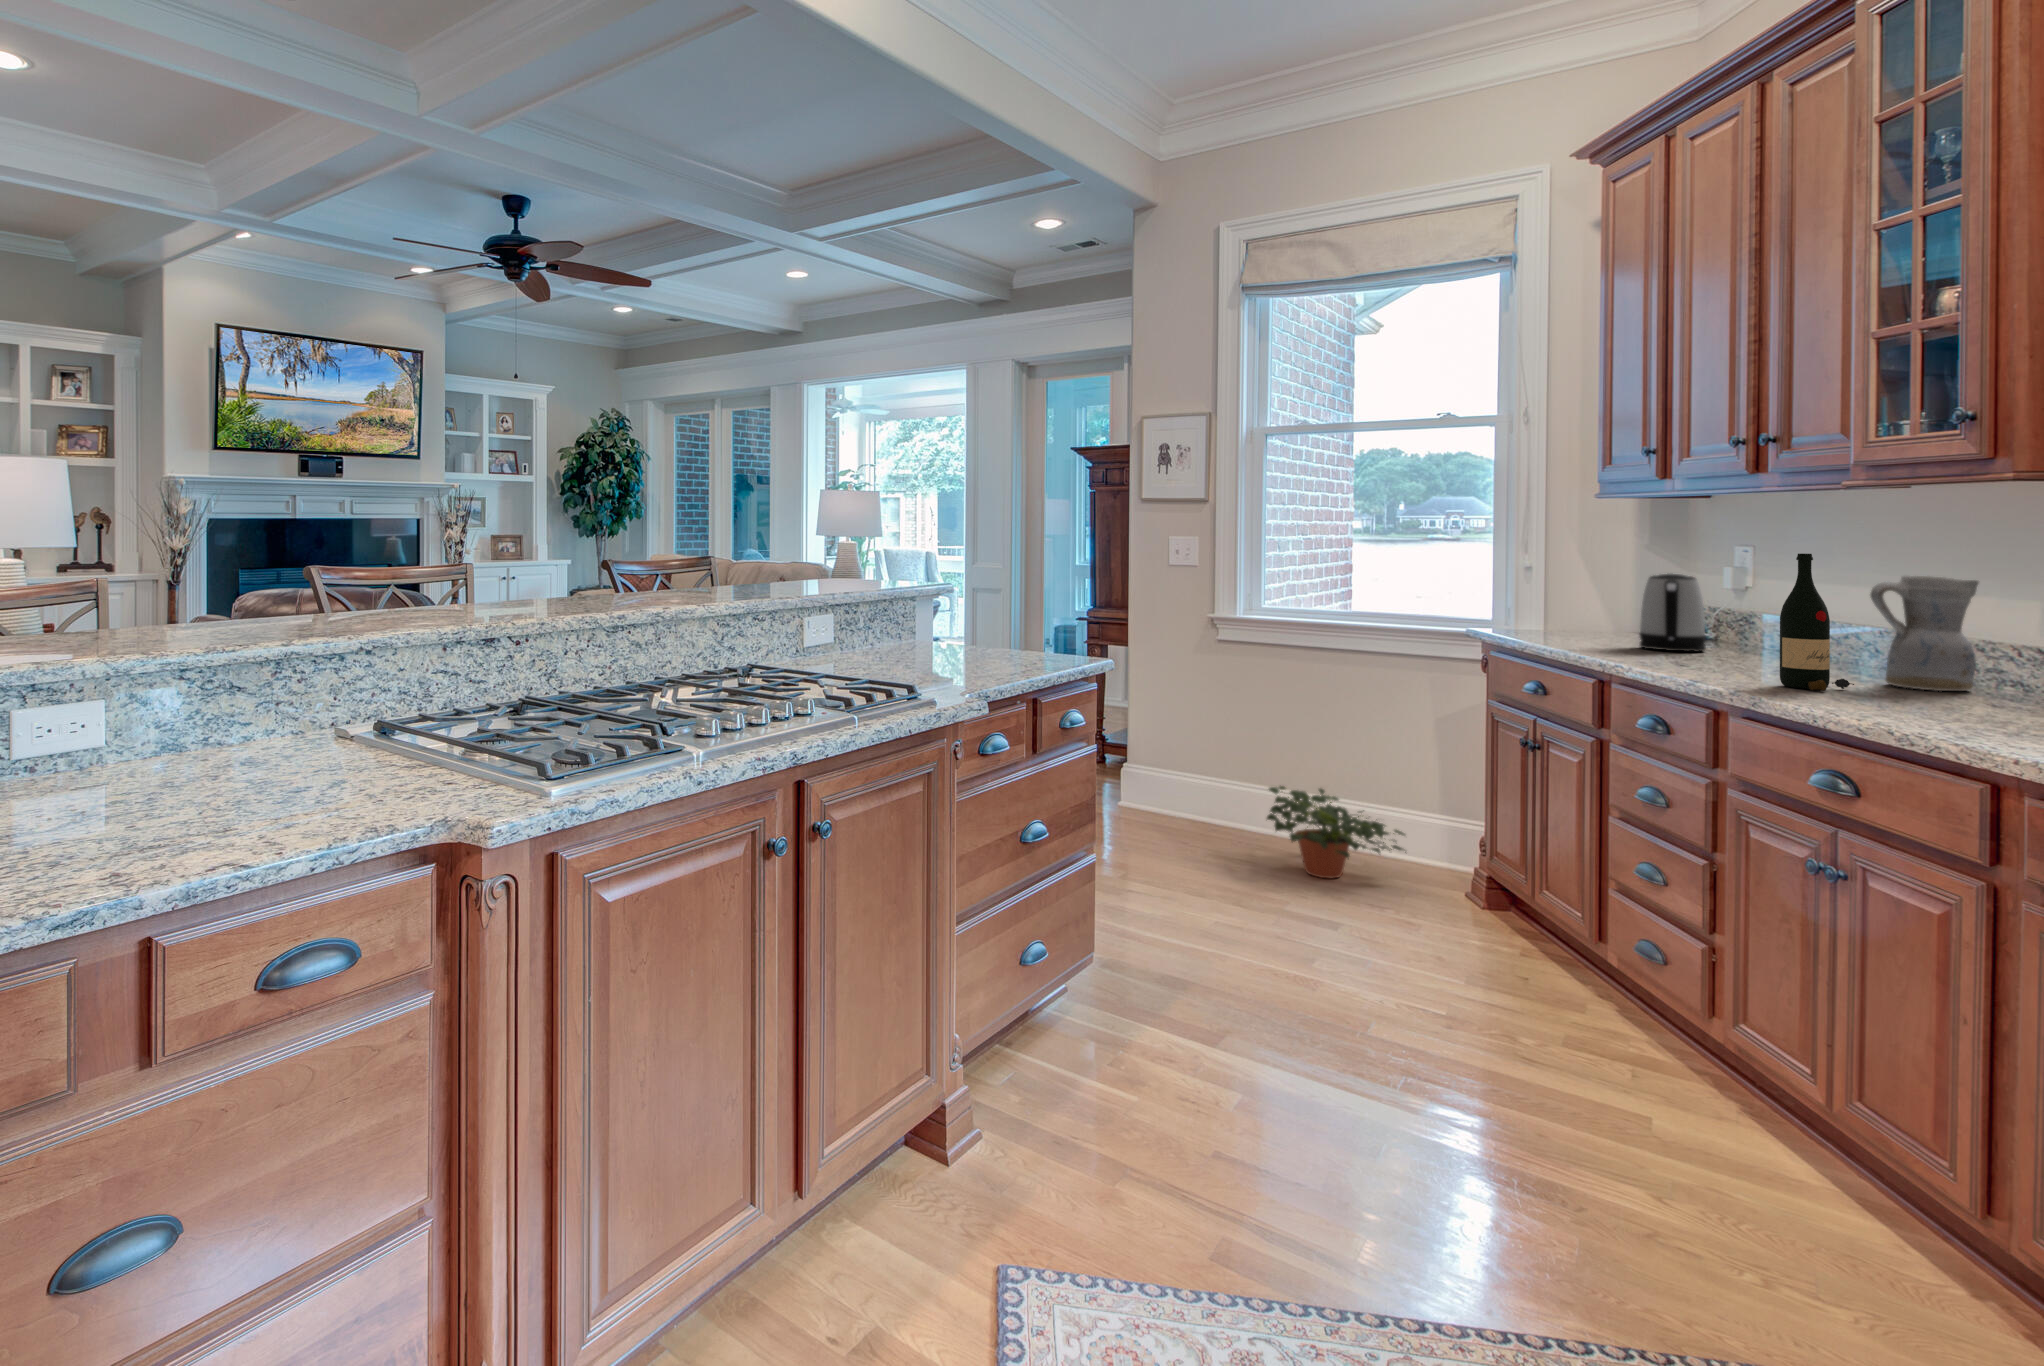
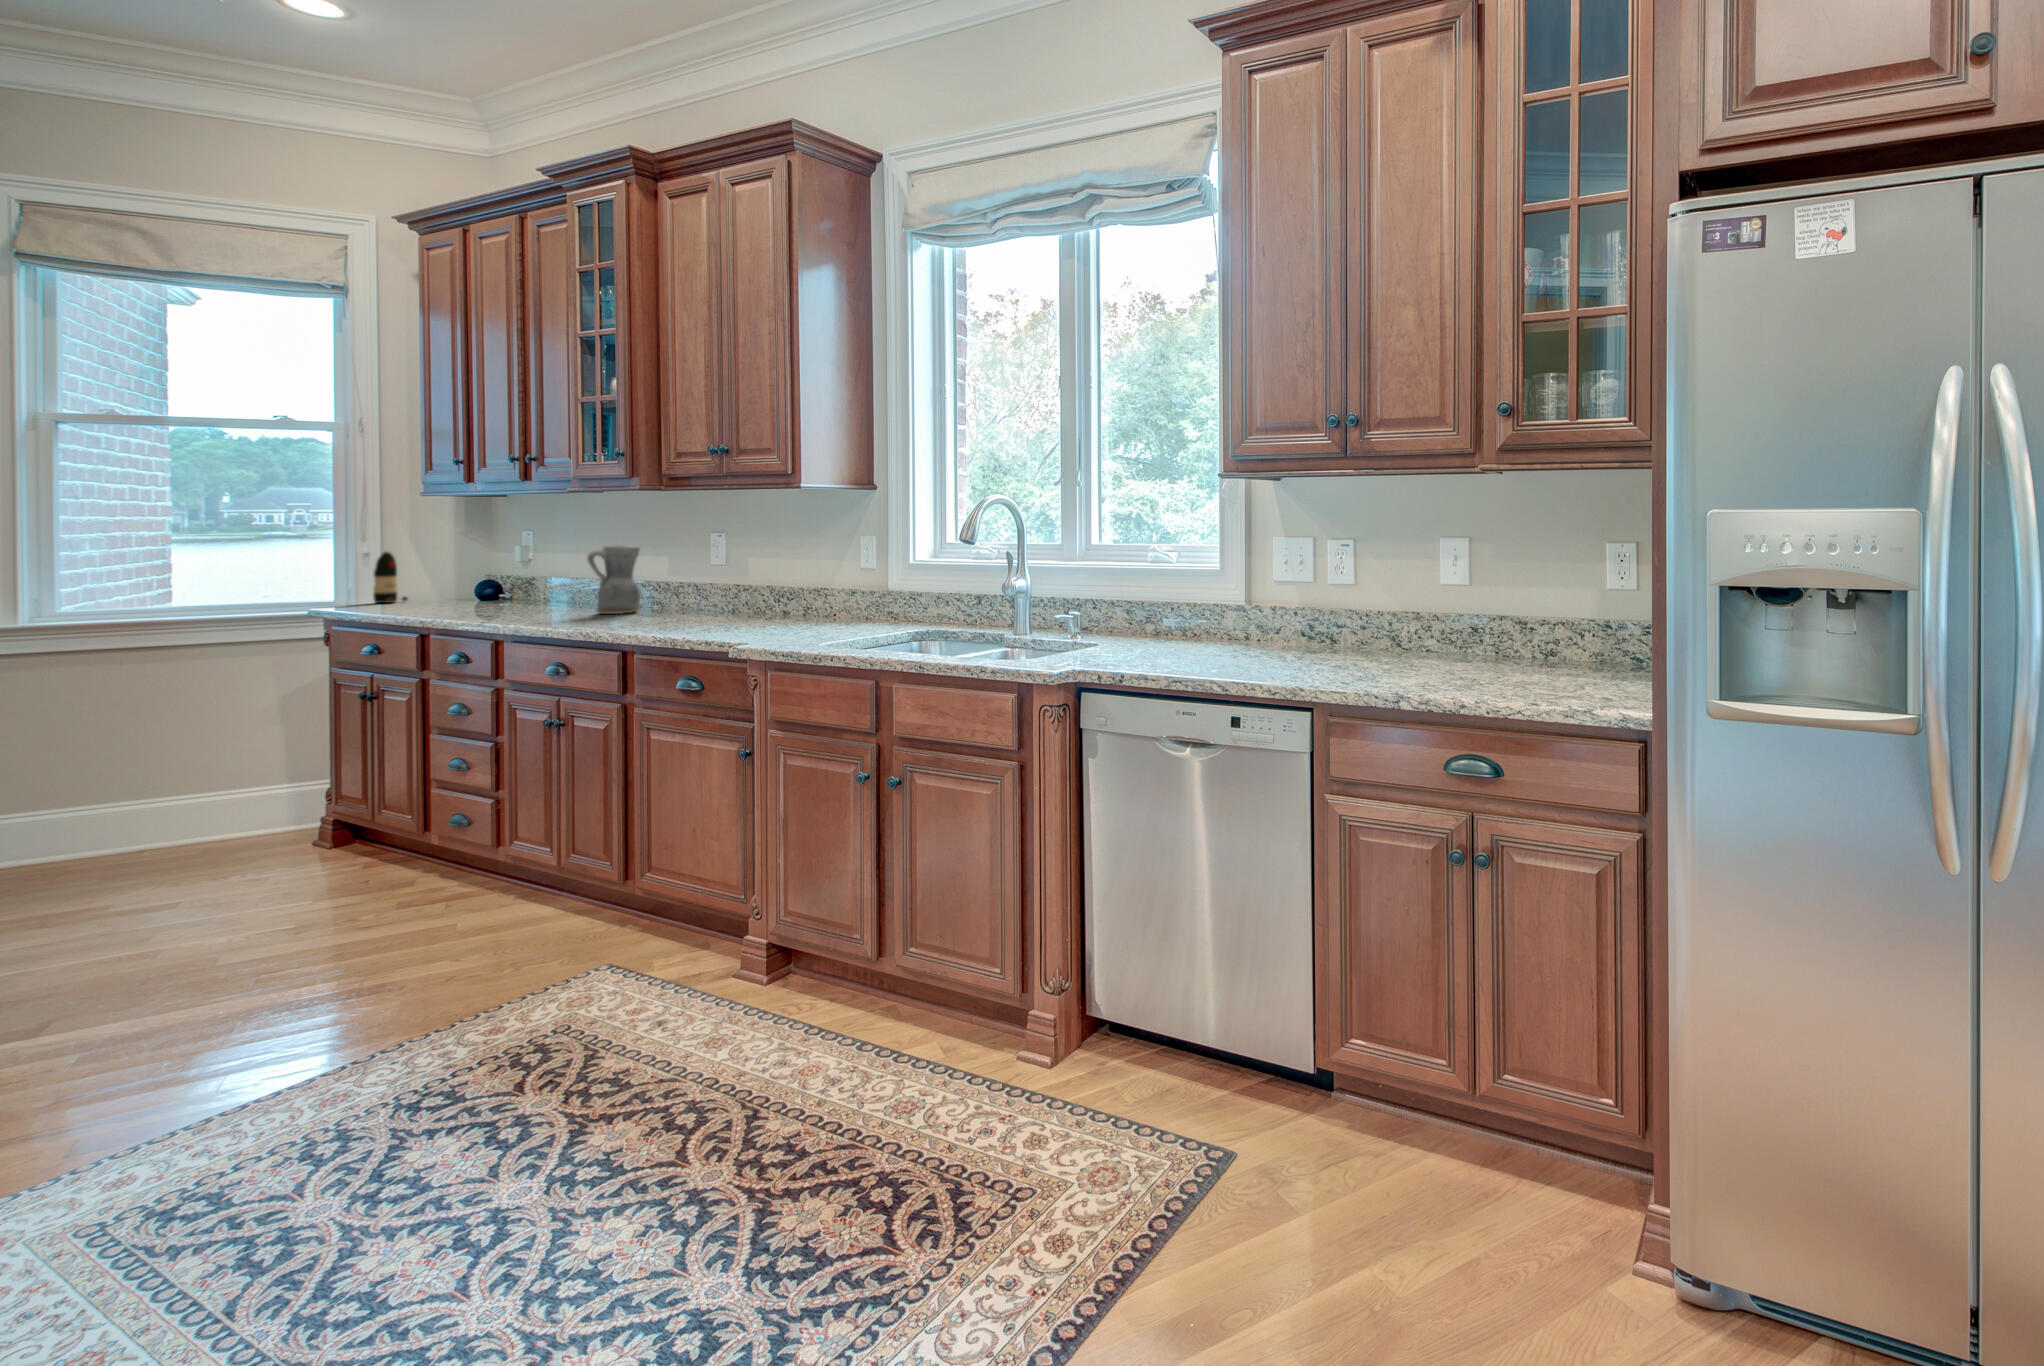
wine bottle: present [1780,554,1854,691] -> present [373,552,408,603]
kettle: present [1640,573,1706,652] -> none [454,553,501,610]
potted plant: present [1267,786,1406,879] -> none [73,786,252,872]

